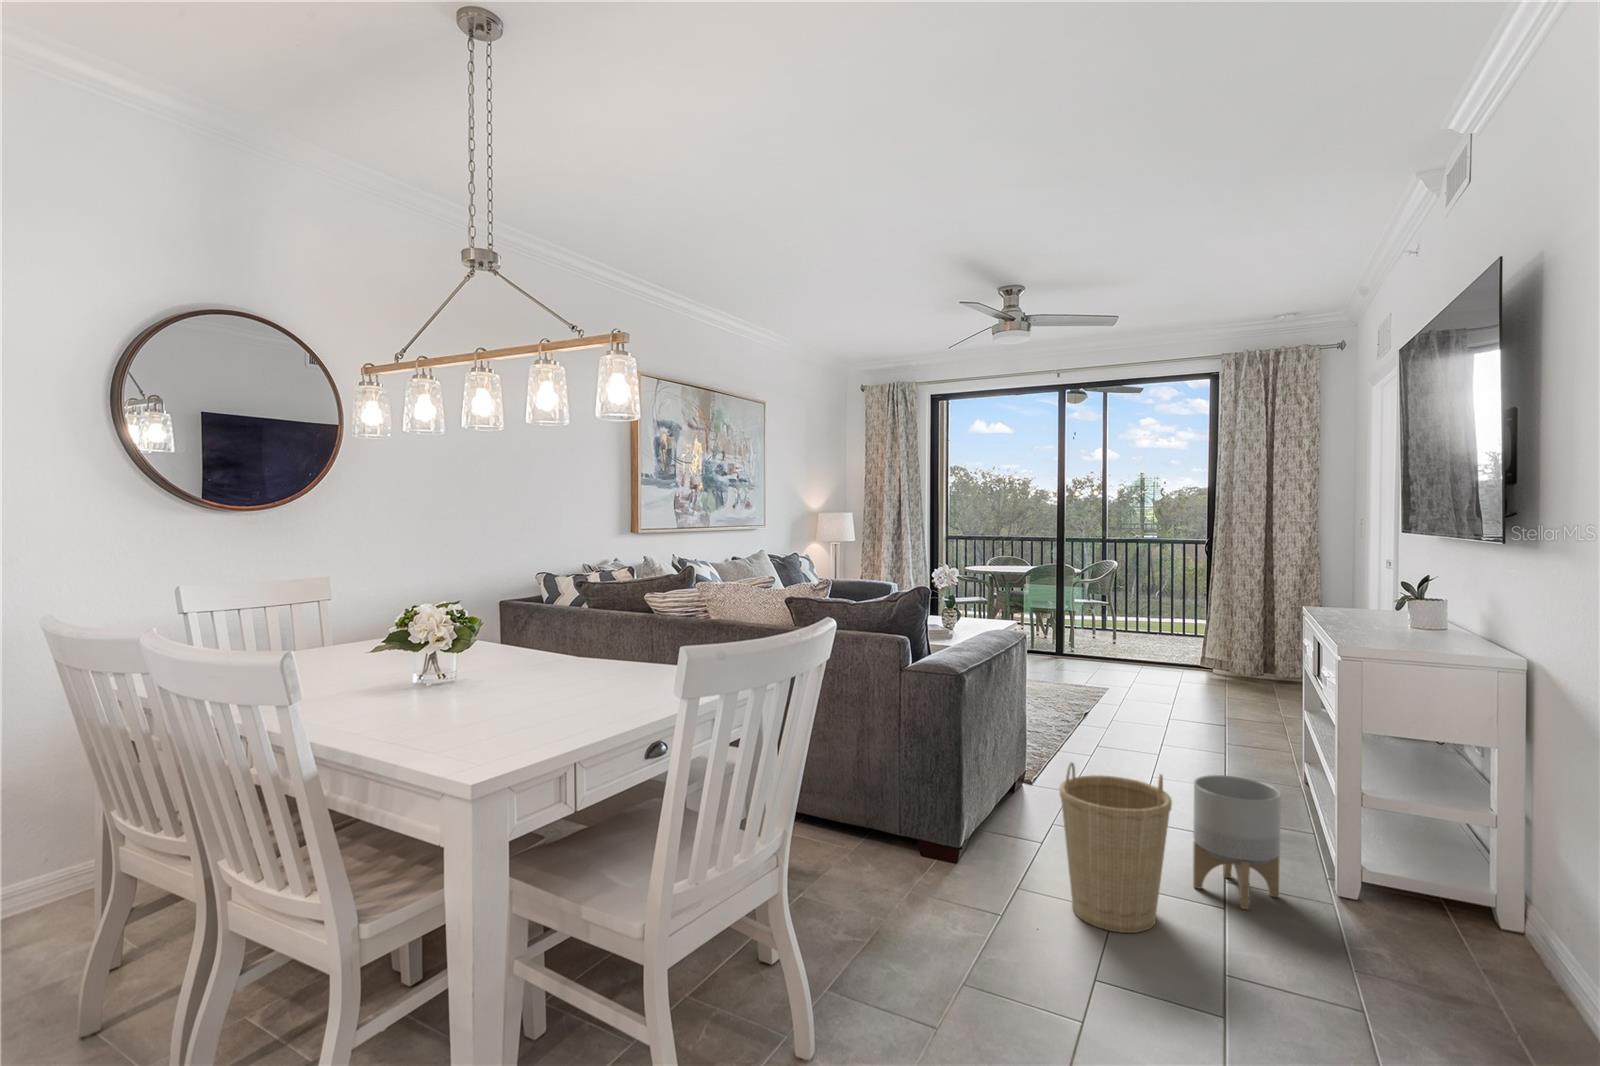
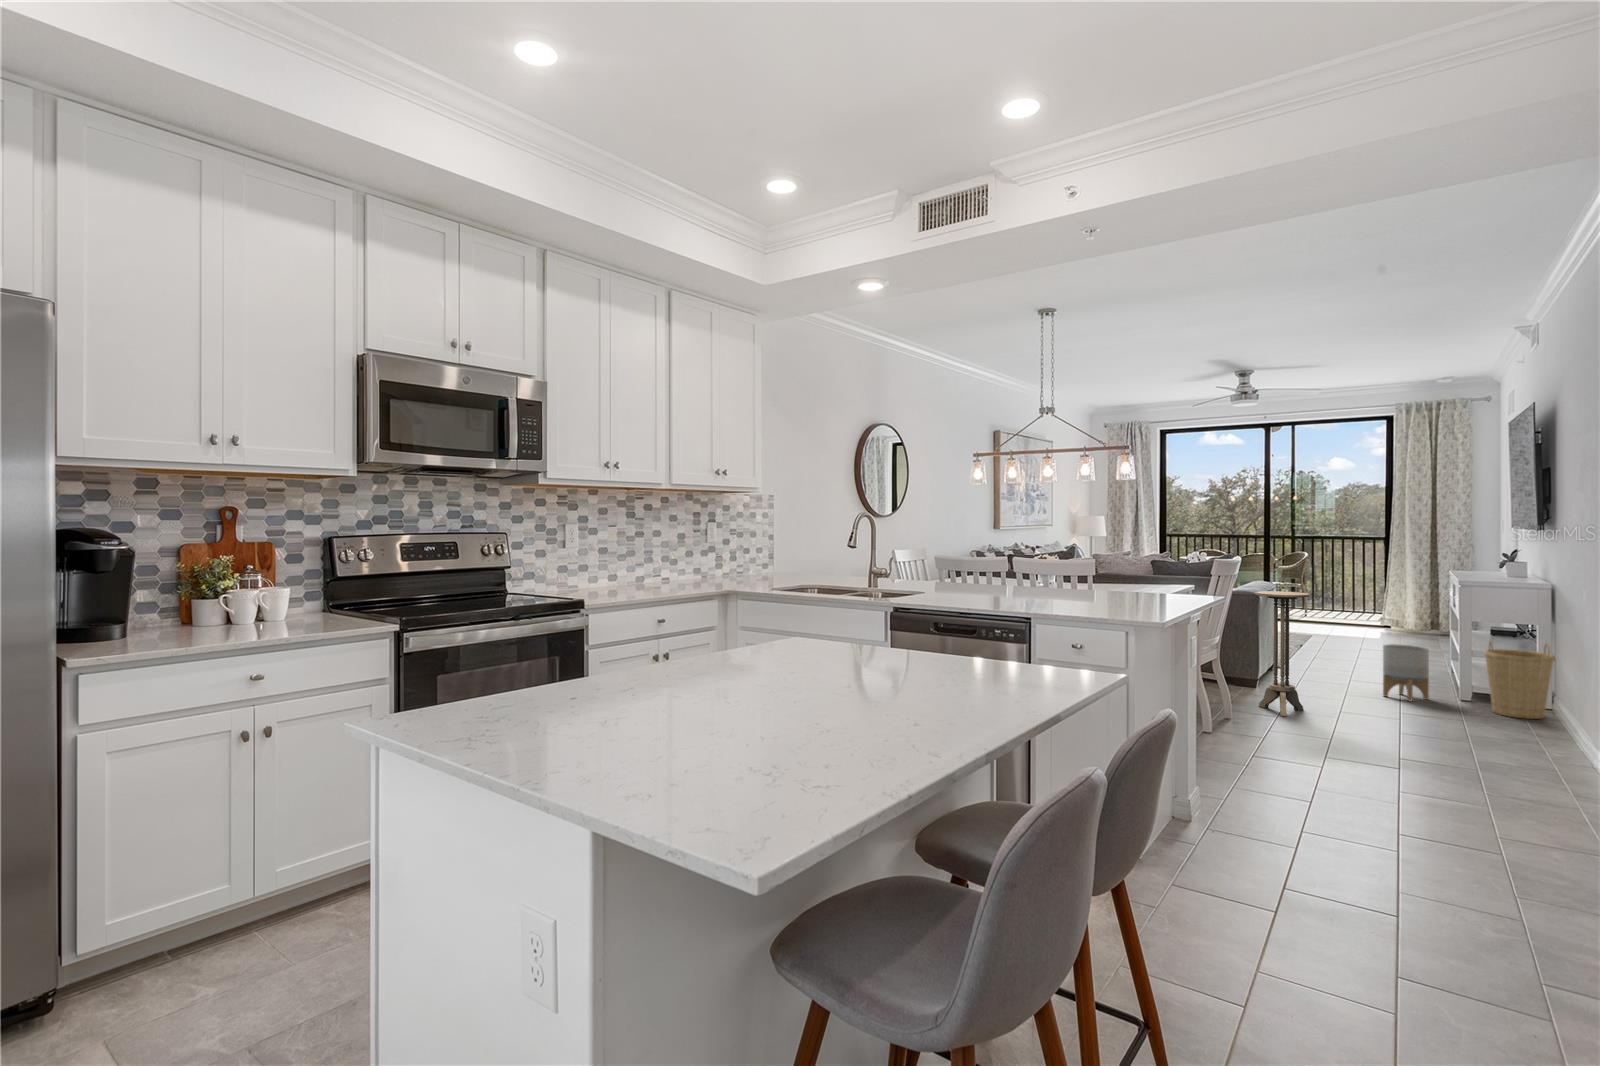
side table: none [913,689,1027,1016] -> present [1256,591,1310,716]
basket: present [1059,762,1172,933] -> present [1484,640,1554,719]

